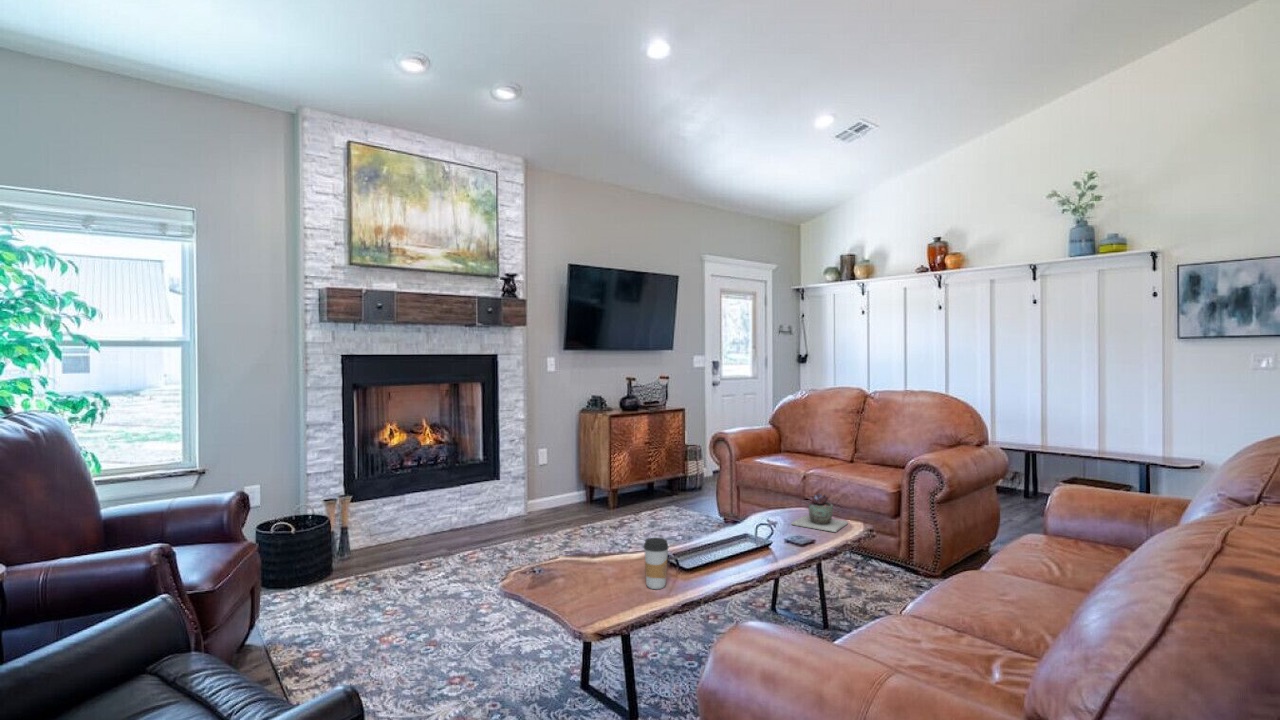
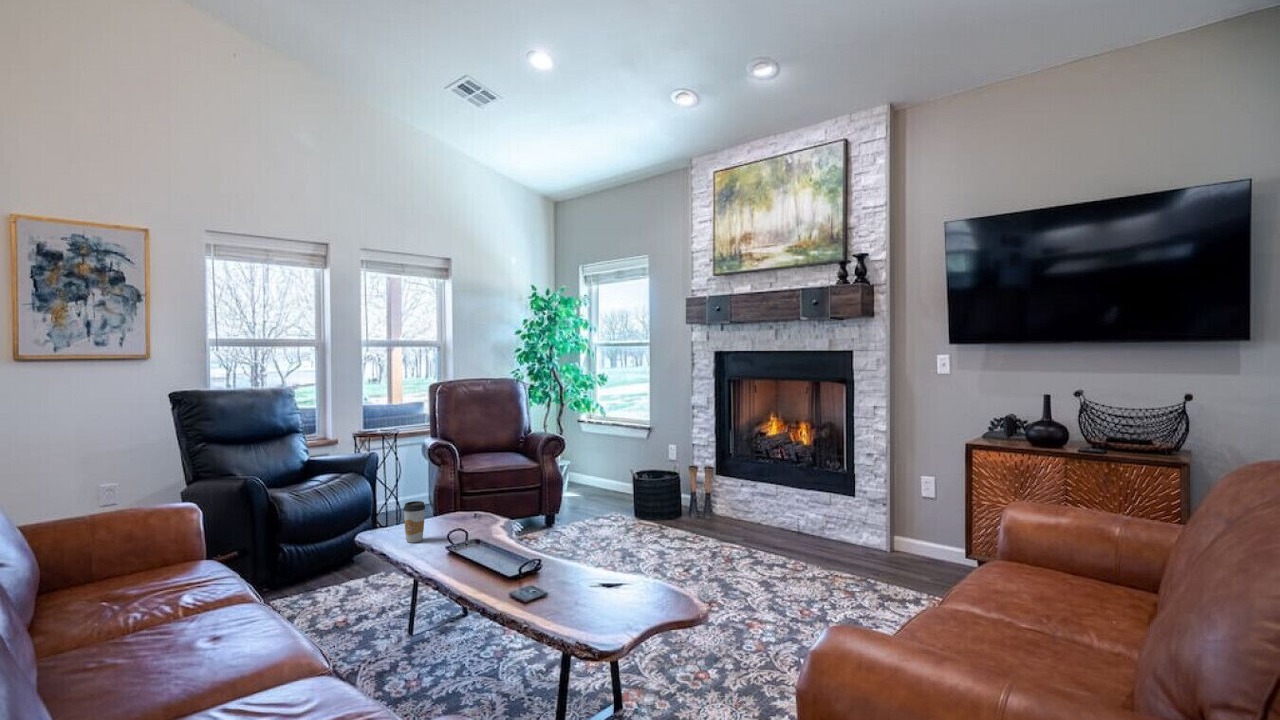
succulent plant: present [792,493,848,532] -> none [567,558,652,625]

